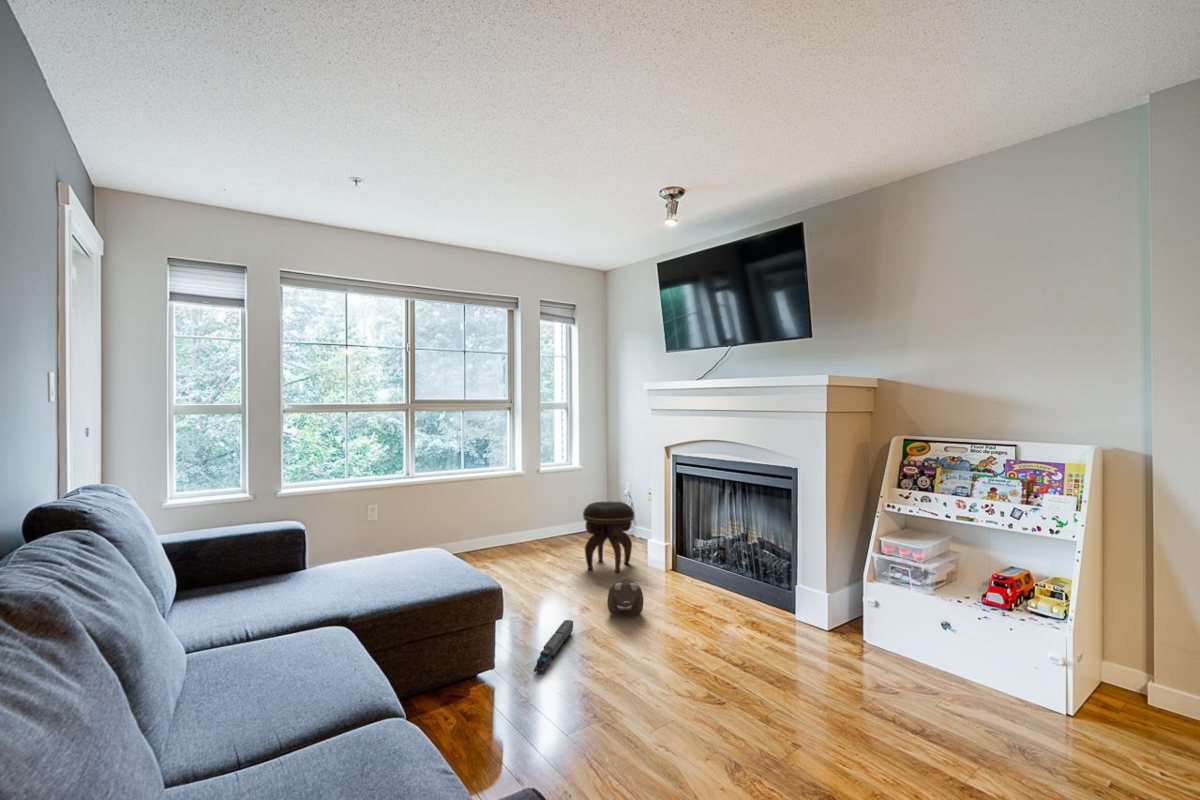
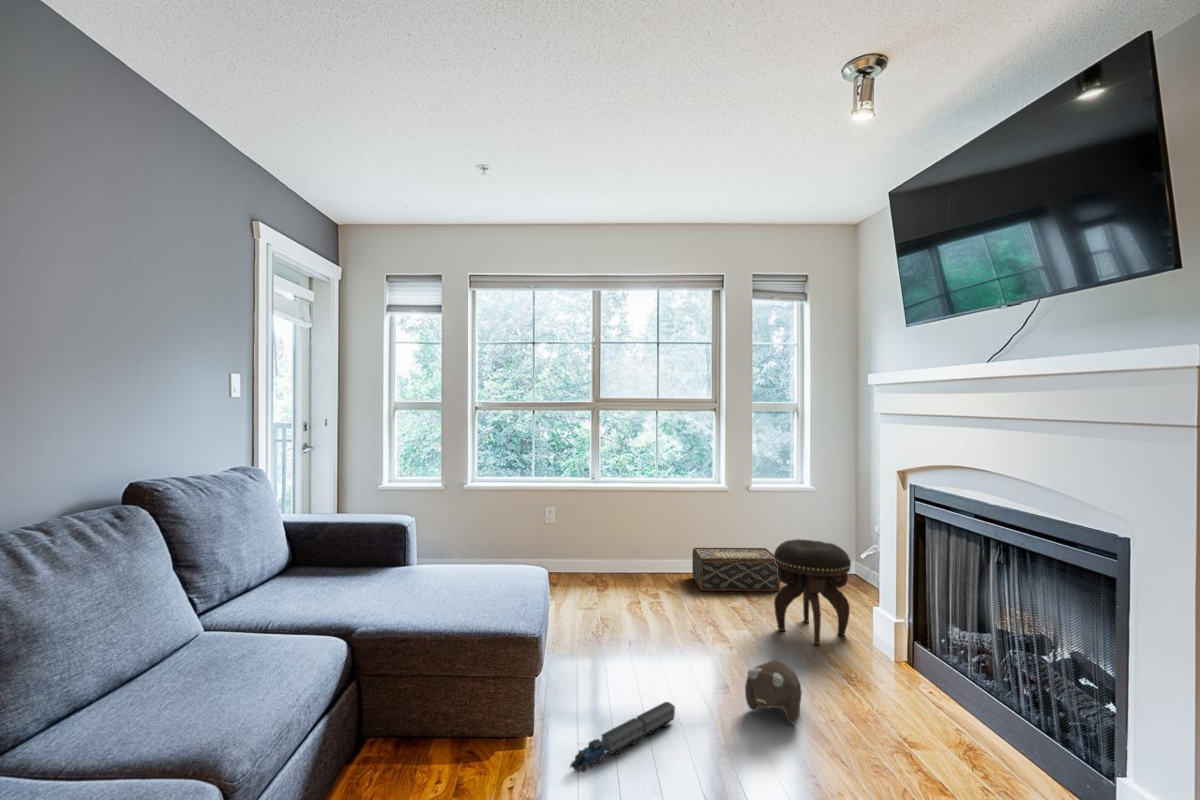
woven basket: none [497,516,568,556] -> present [692,548,780,591]

